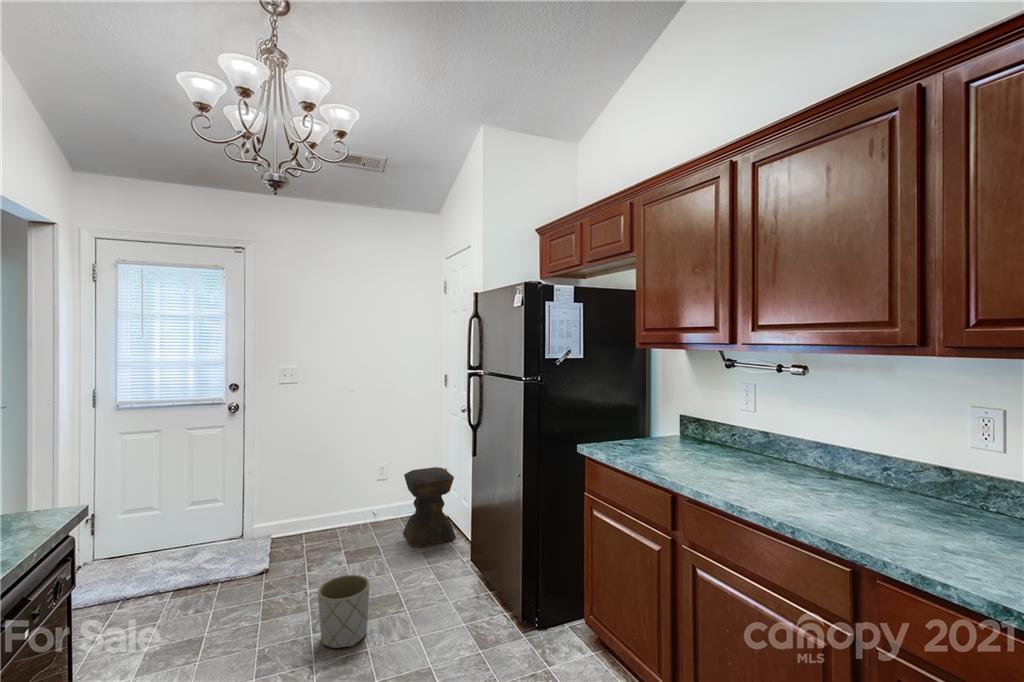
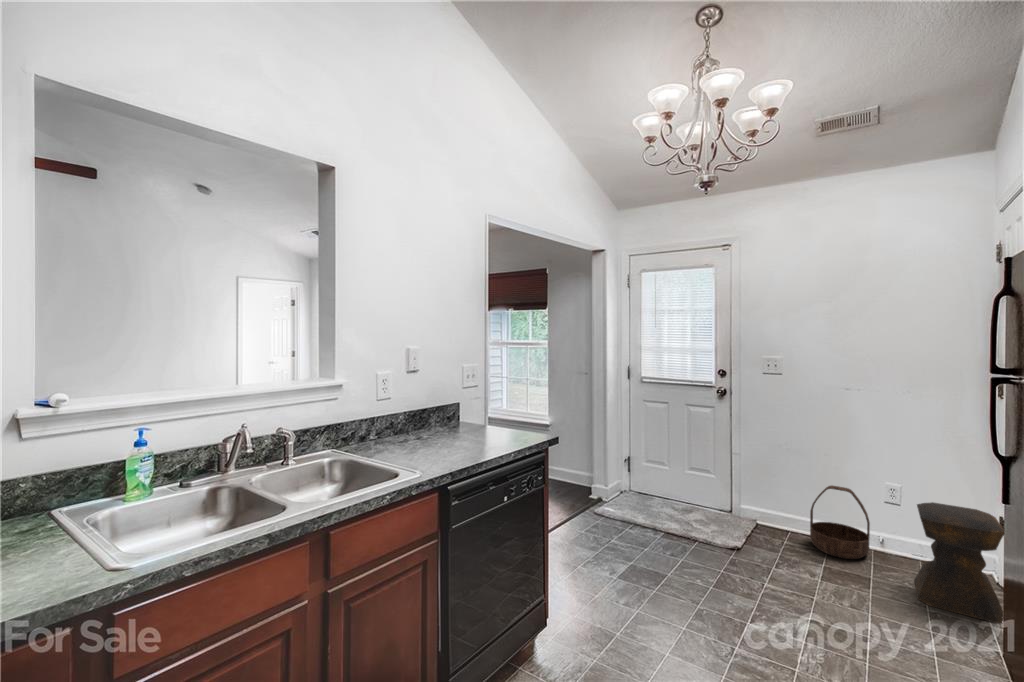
basket: none [326,477,371,540] -> present [810,486,870,559]
planter: present [318,575,369,648] -> none [751,578,811,657]

